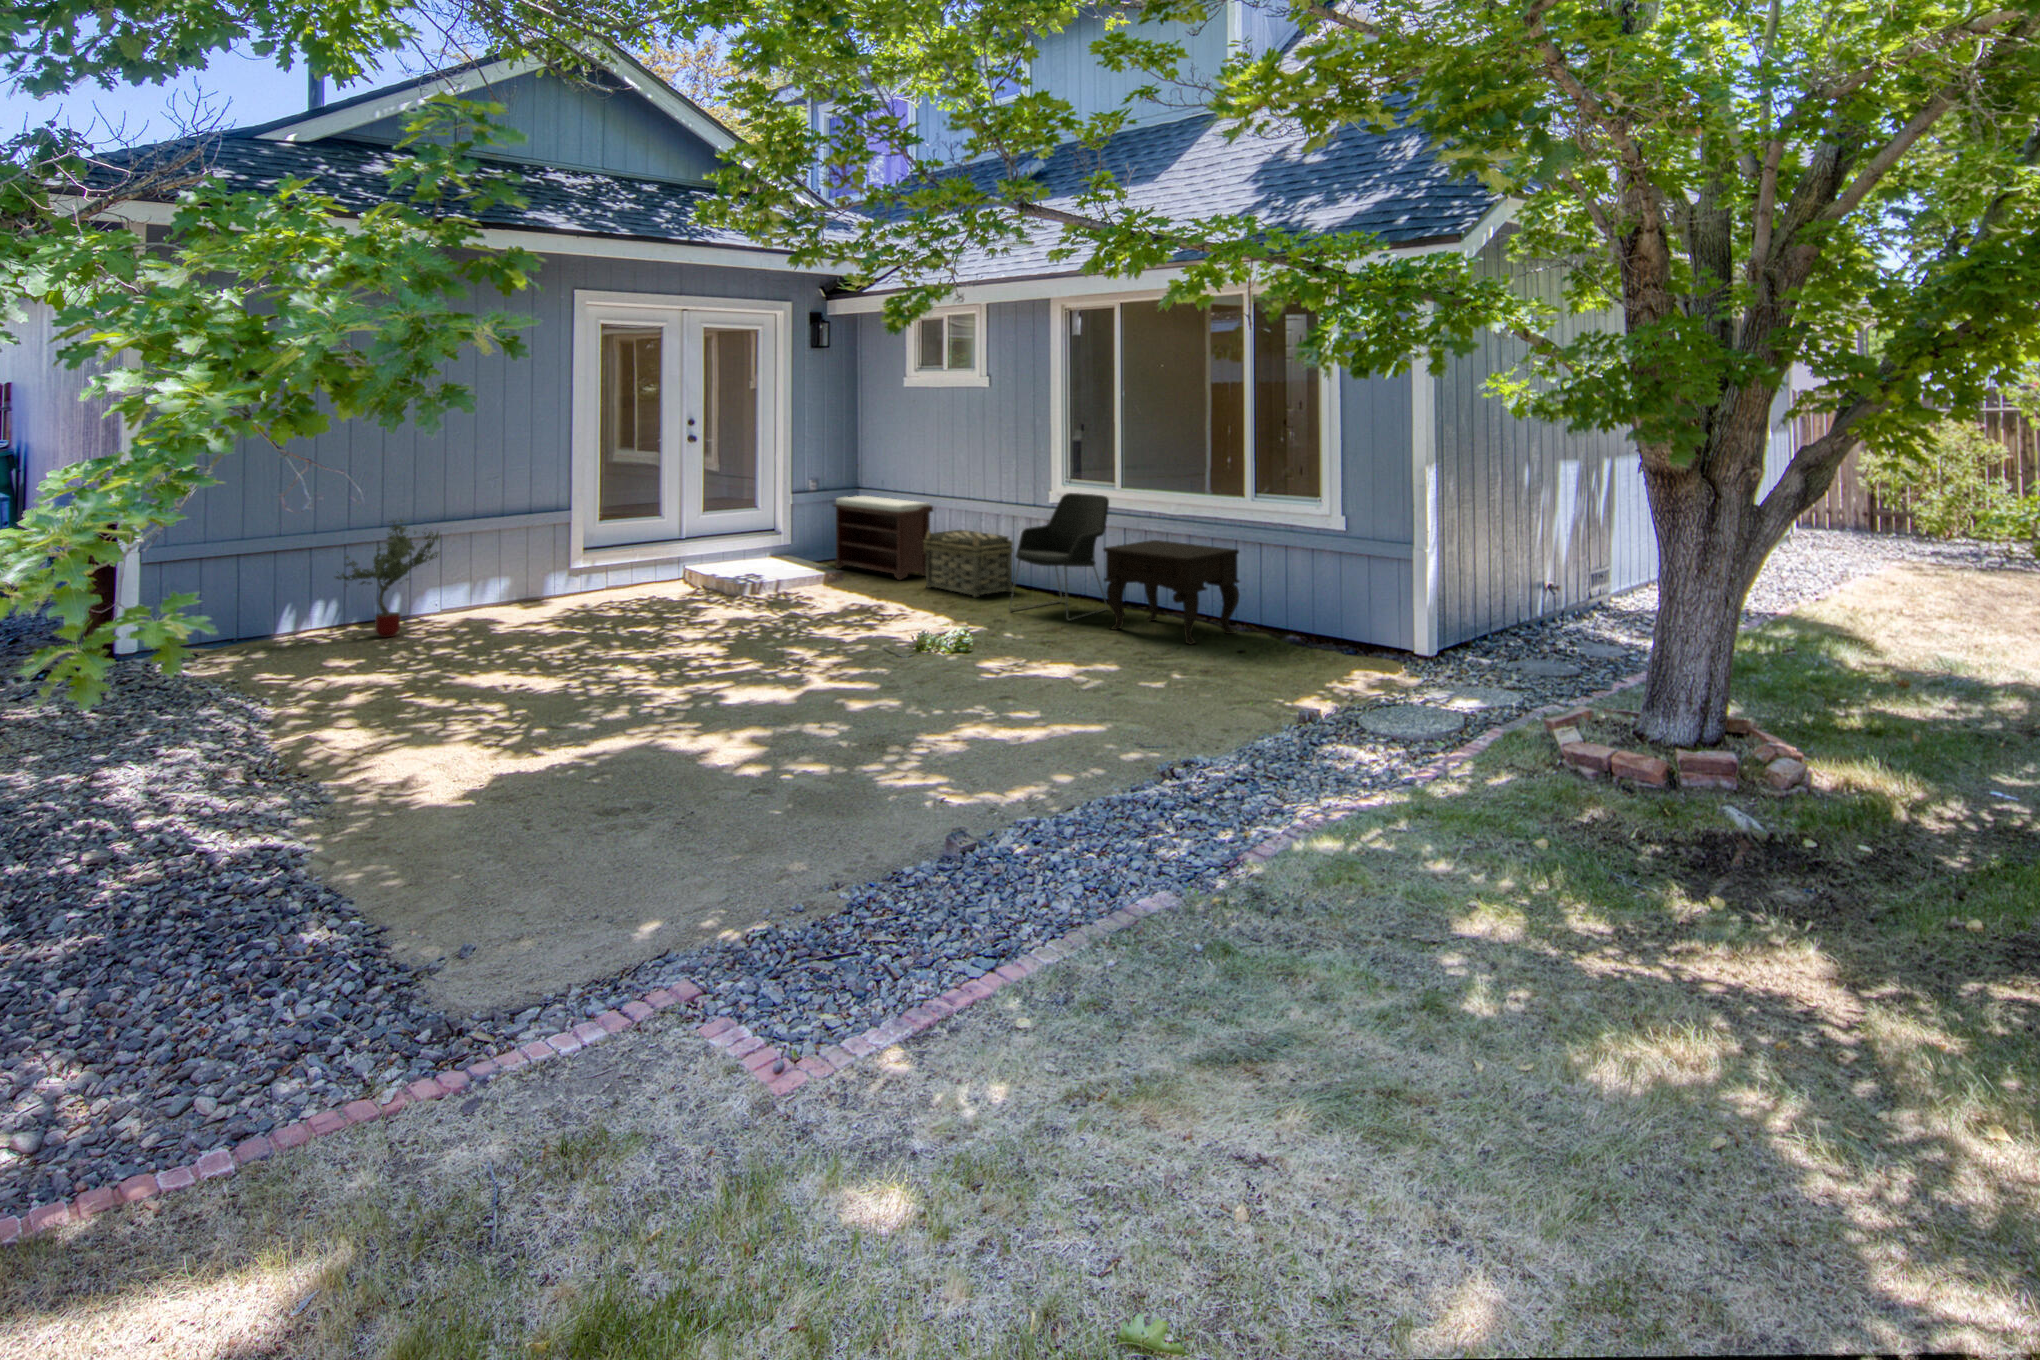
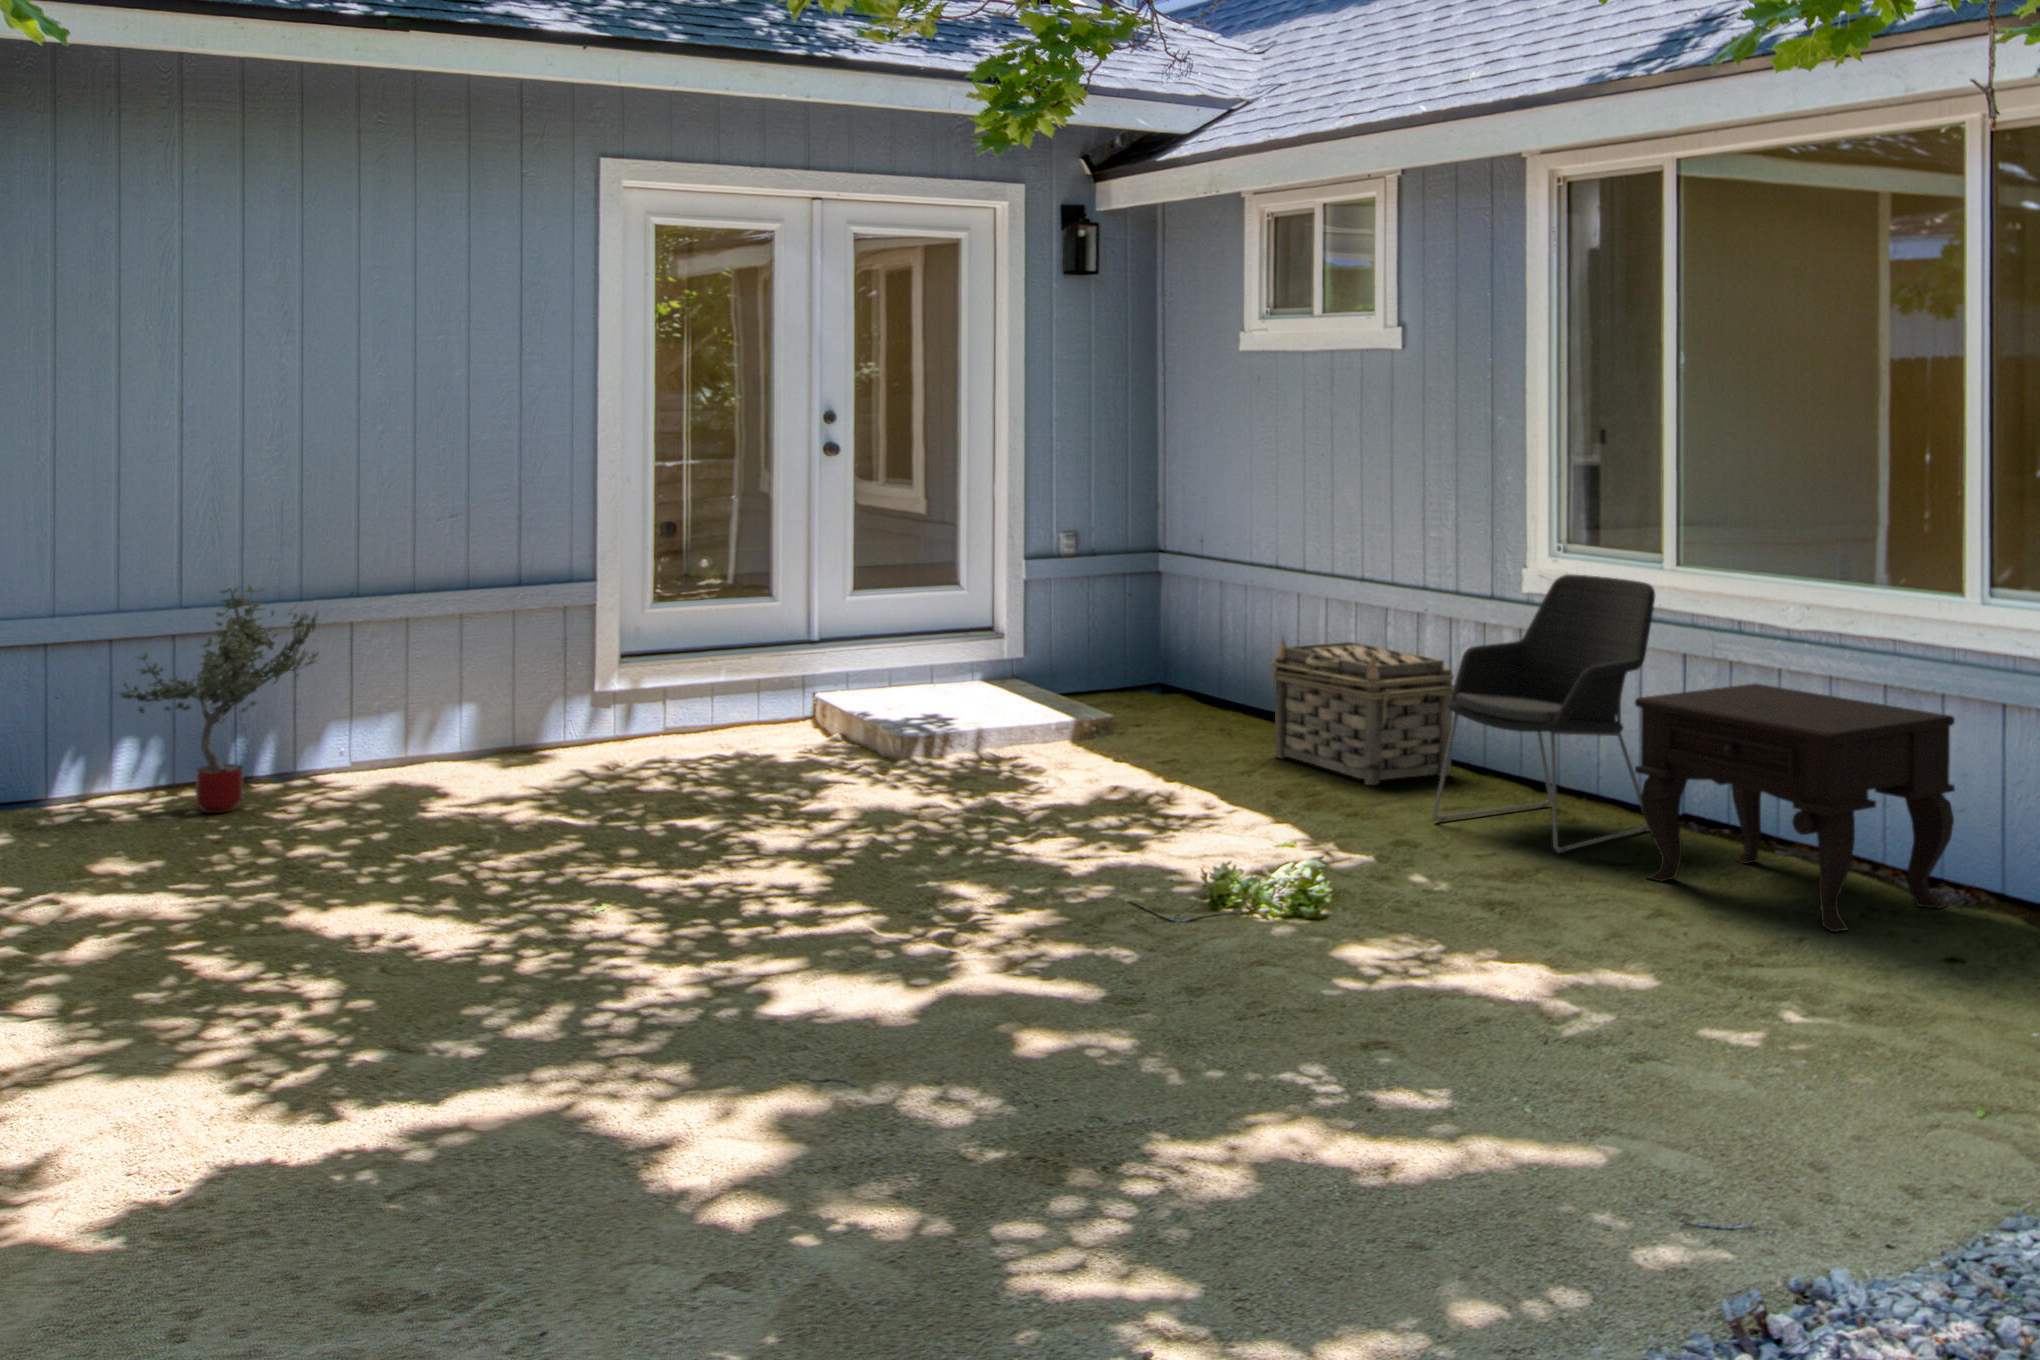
bench: present [833,496,933,580] -> none [1107,567,1299,739]

